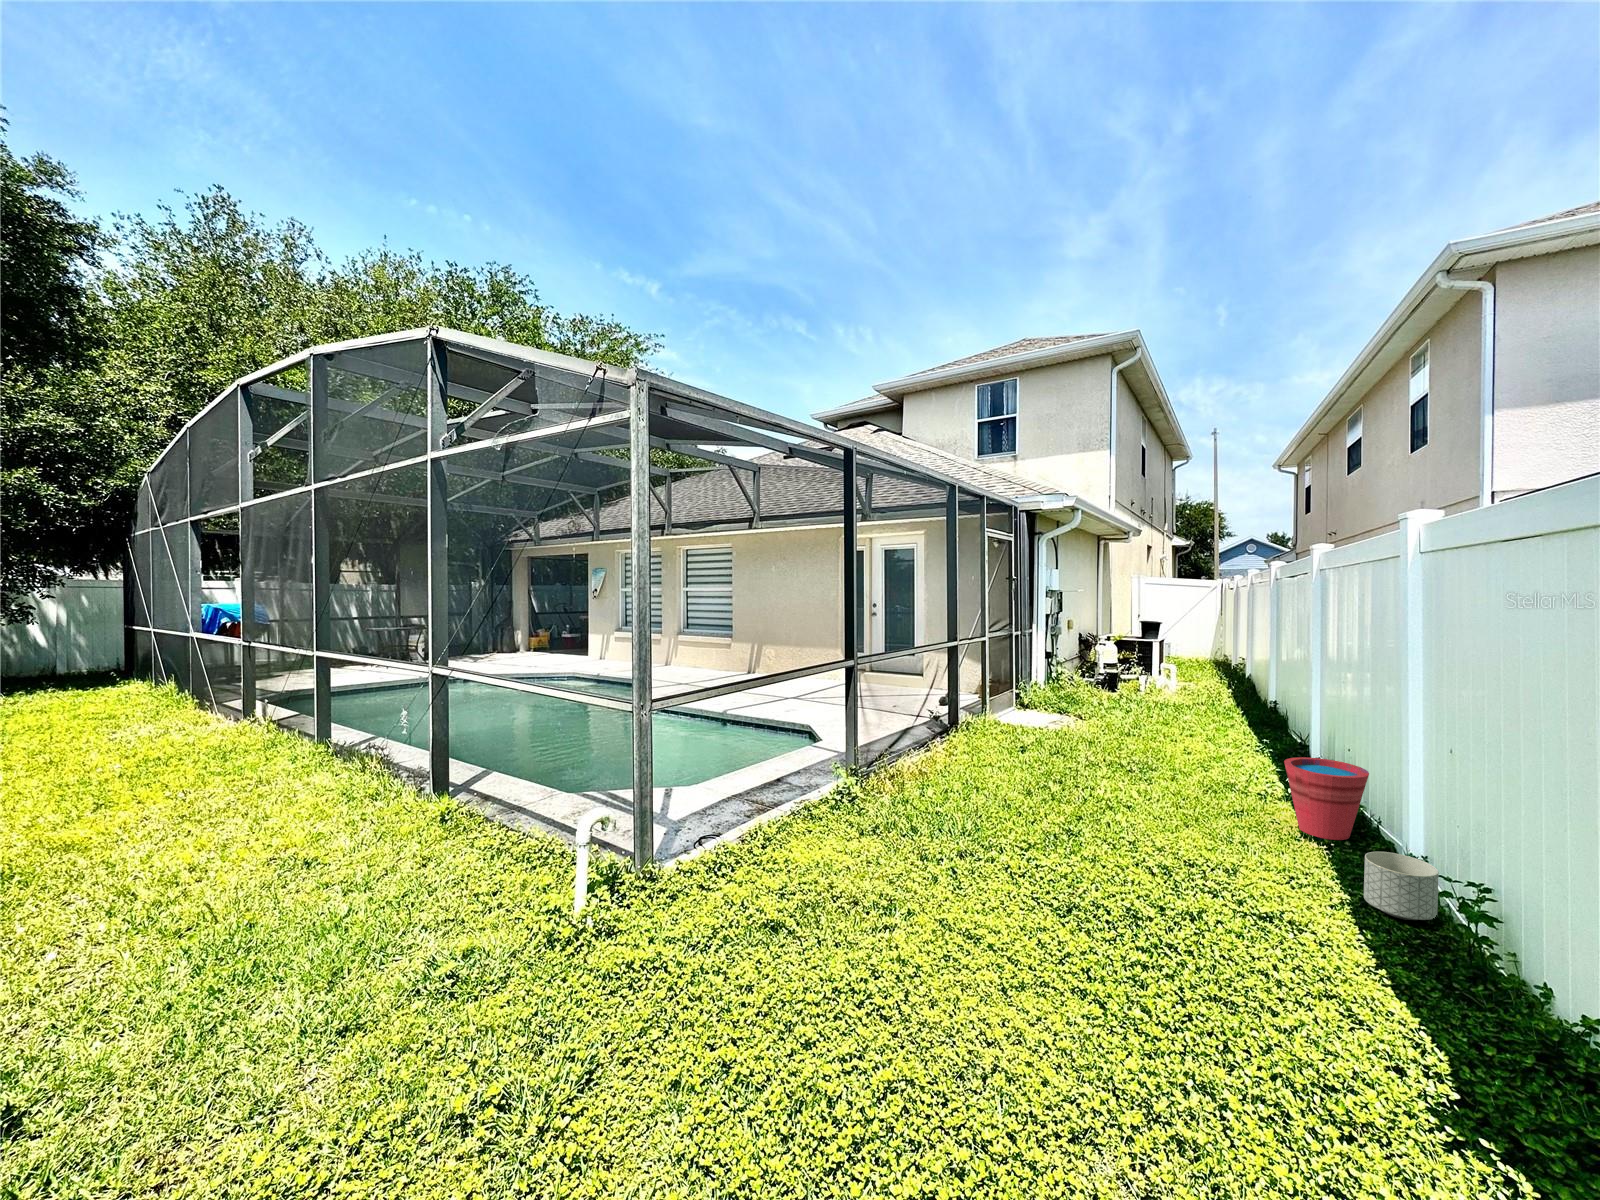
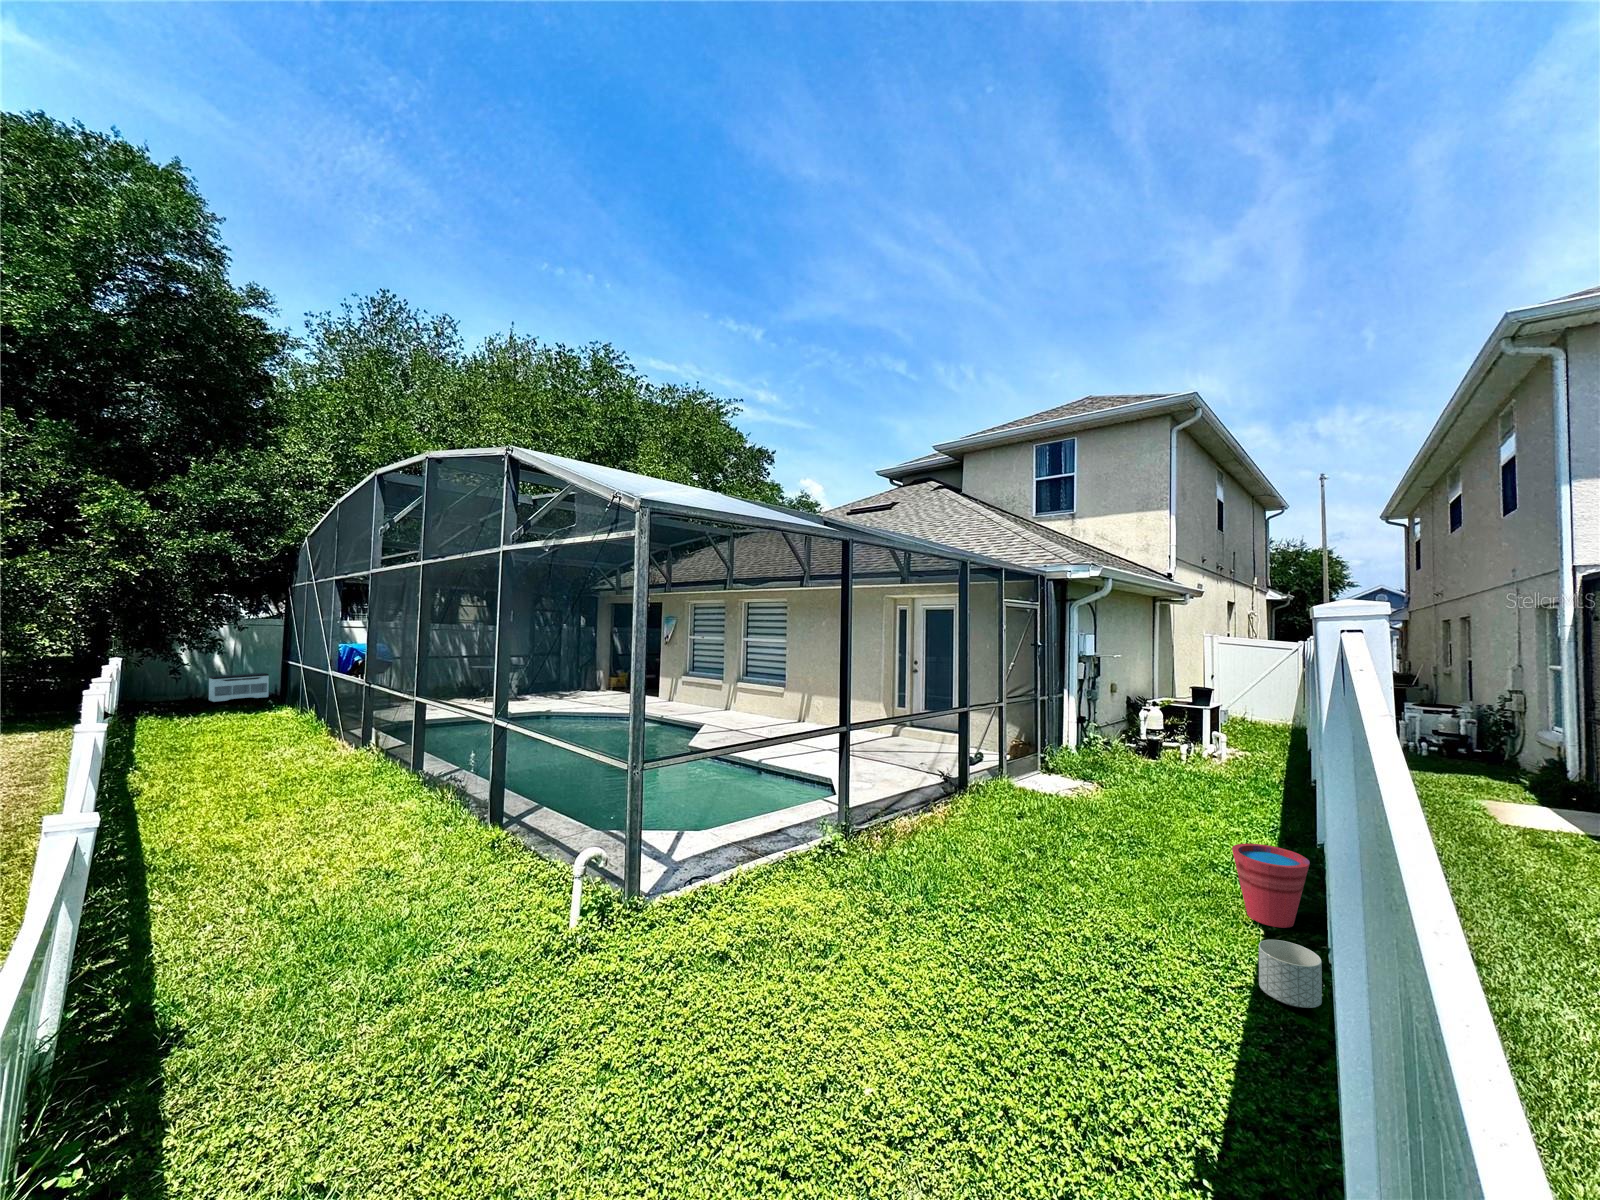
bench: none [21,644,106,680] -> present [209,673,269,702]

